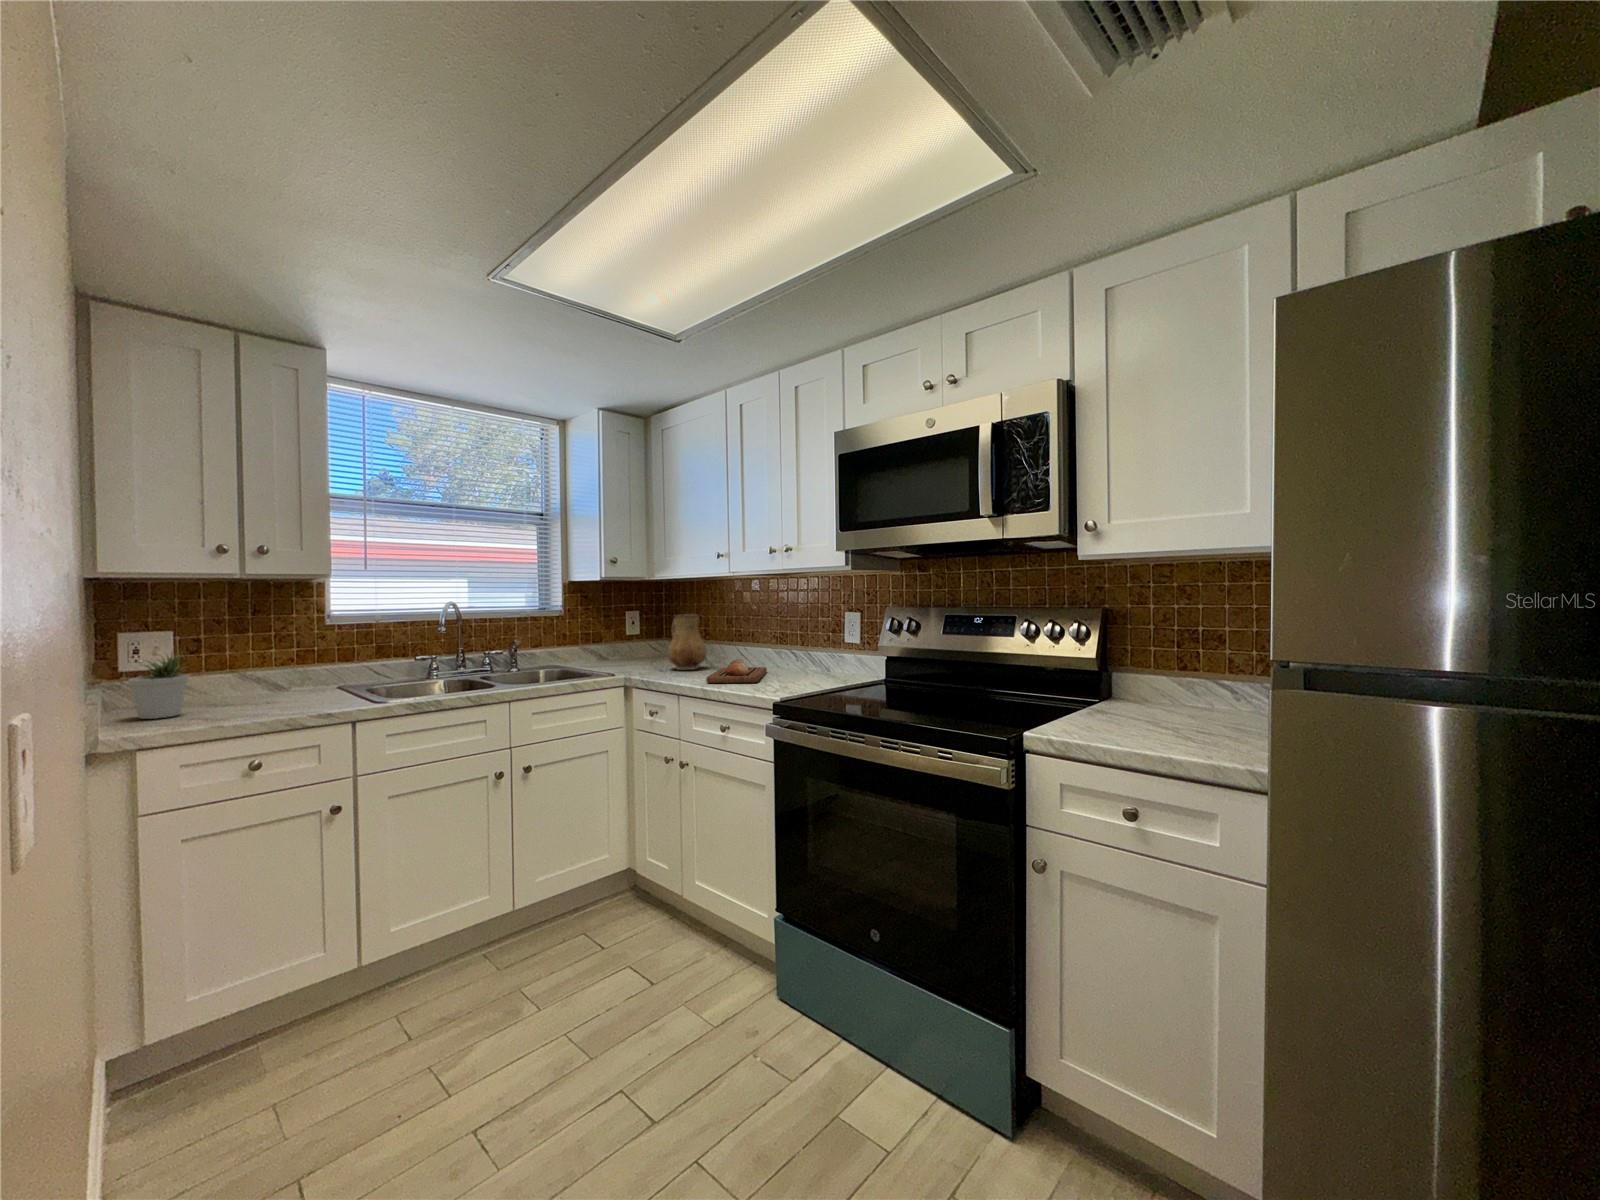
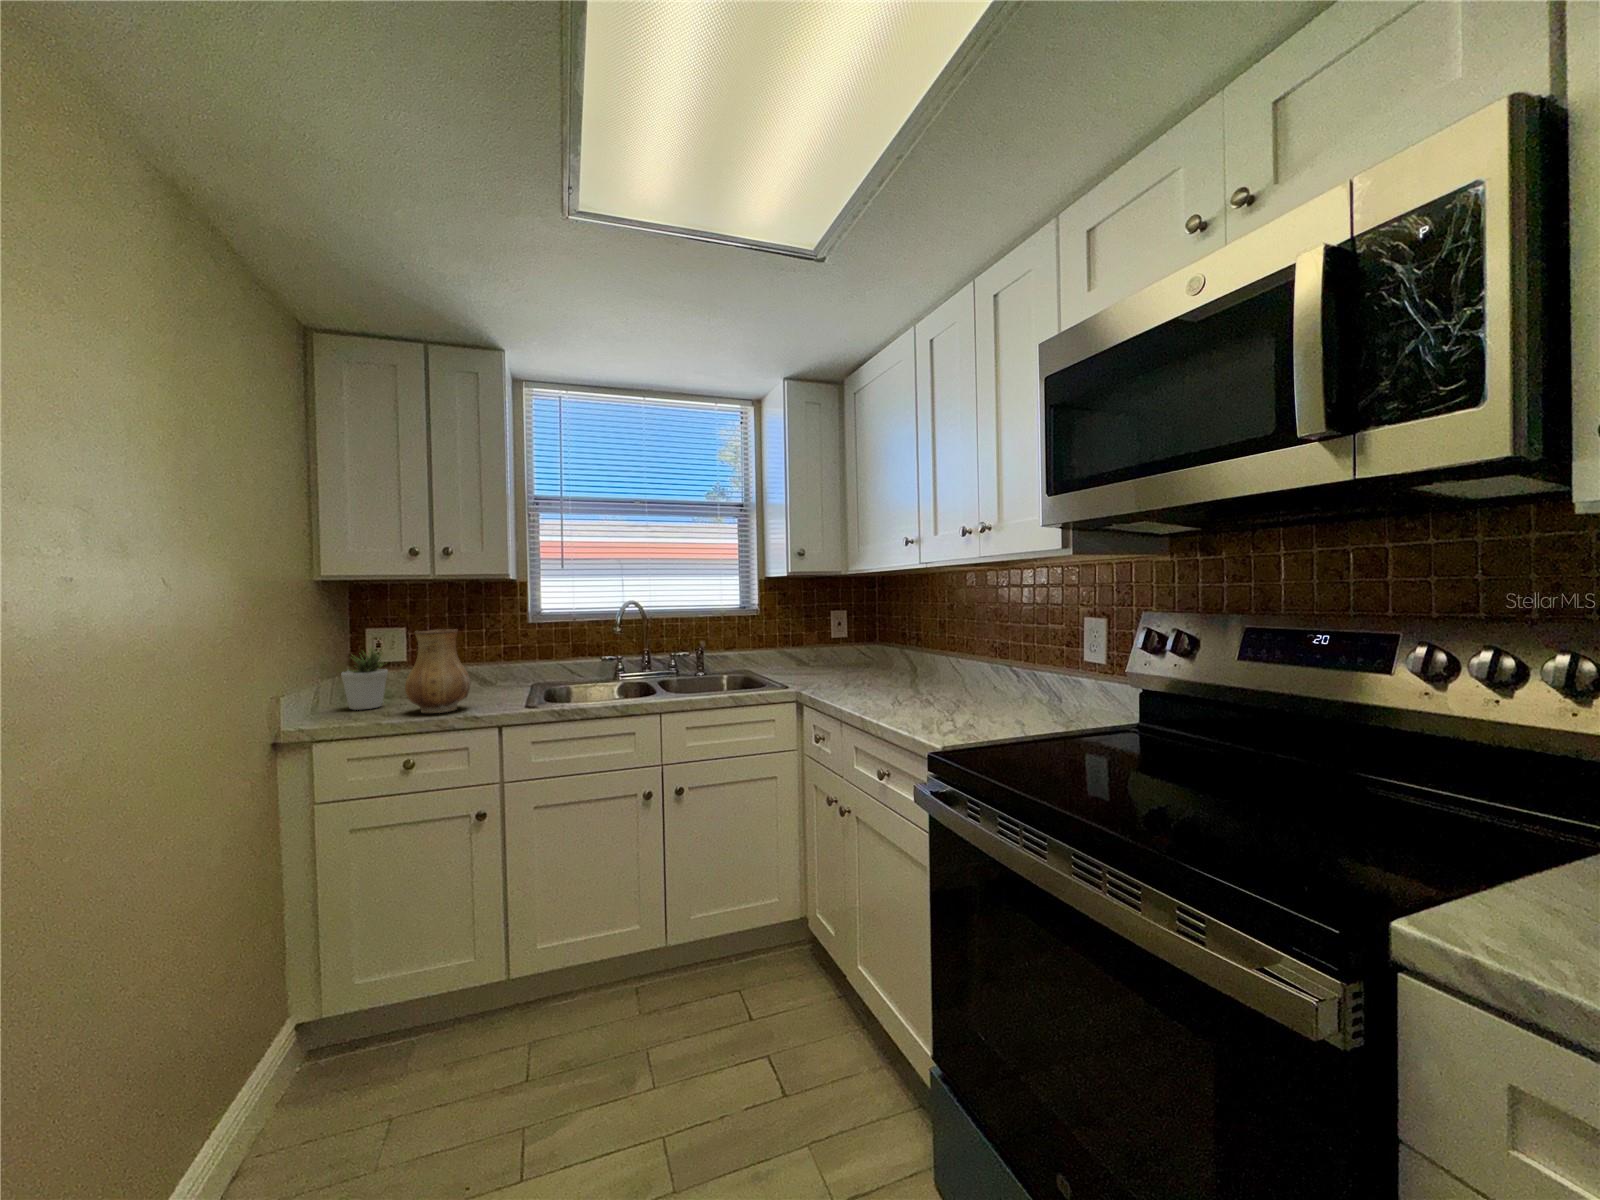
ceramic pitcher: present [668,614,706,670] -> present [405,629,471,713]
bread loaf: present [706,659,767,683] -> none [880,677,976,712]

